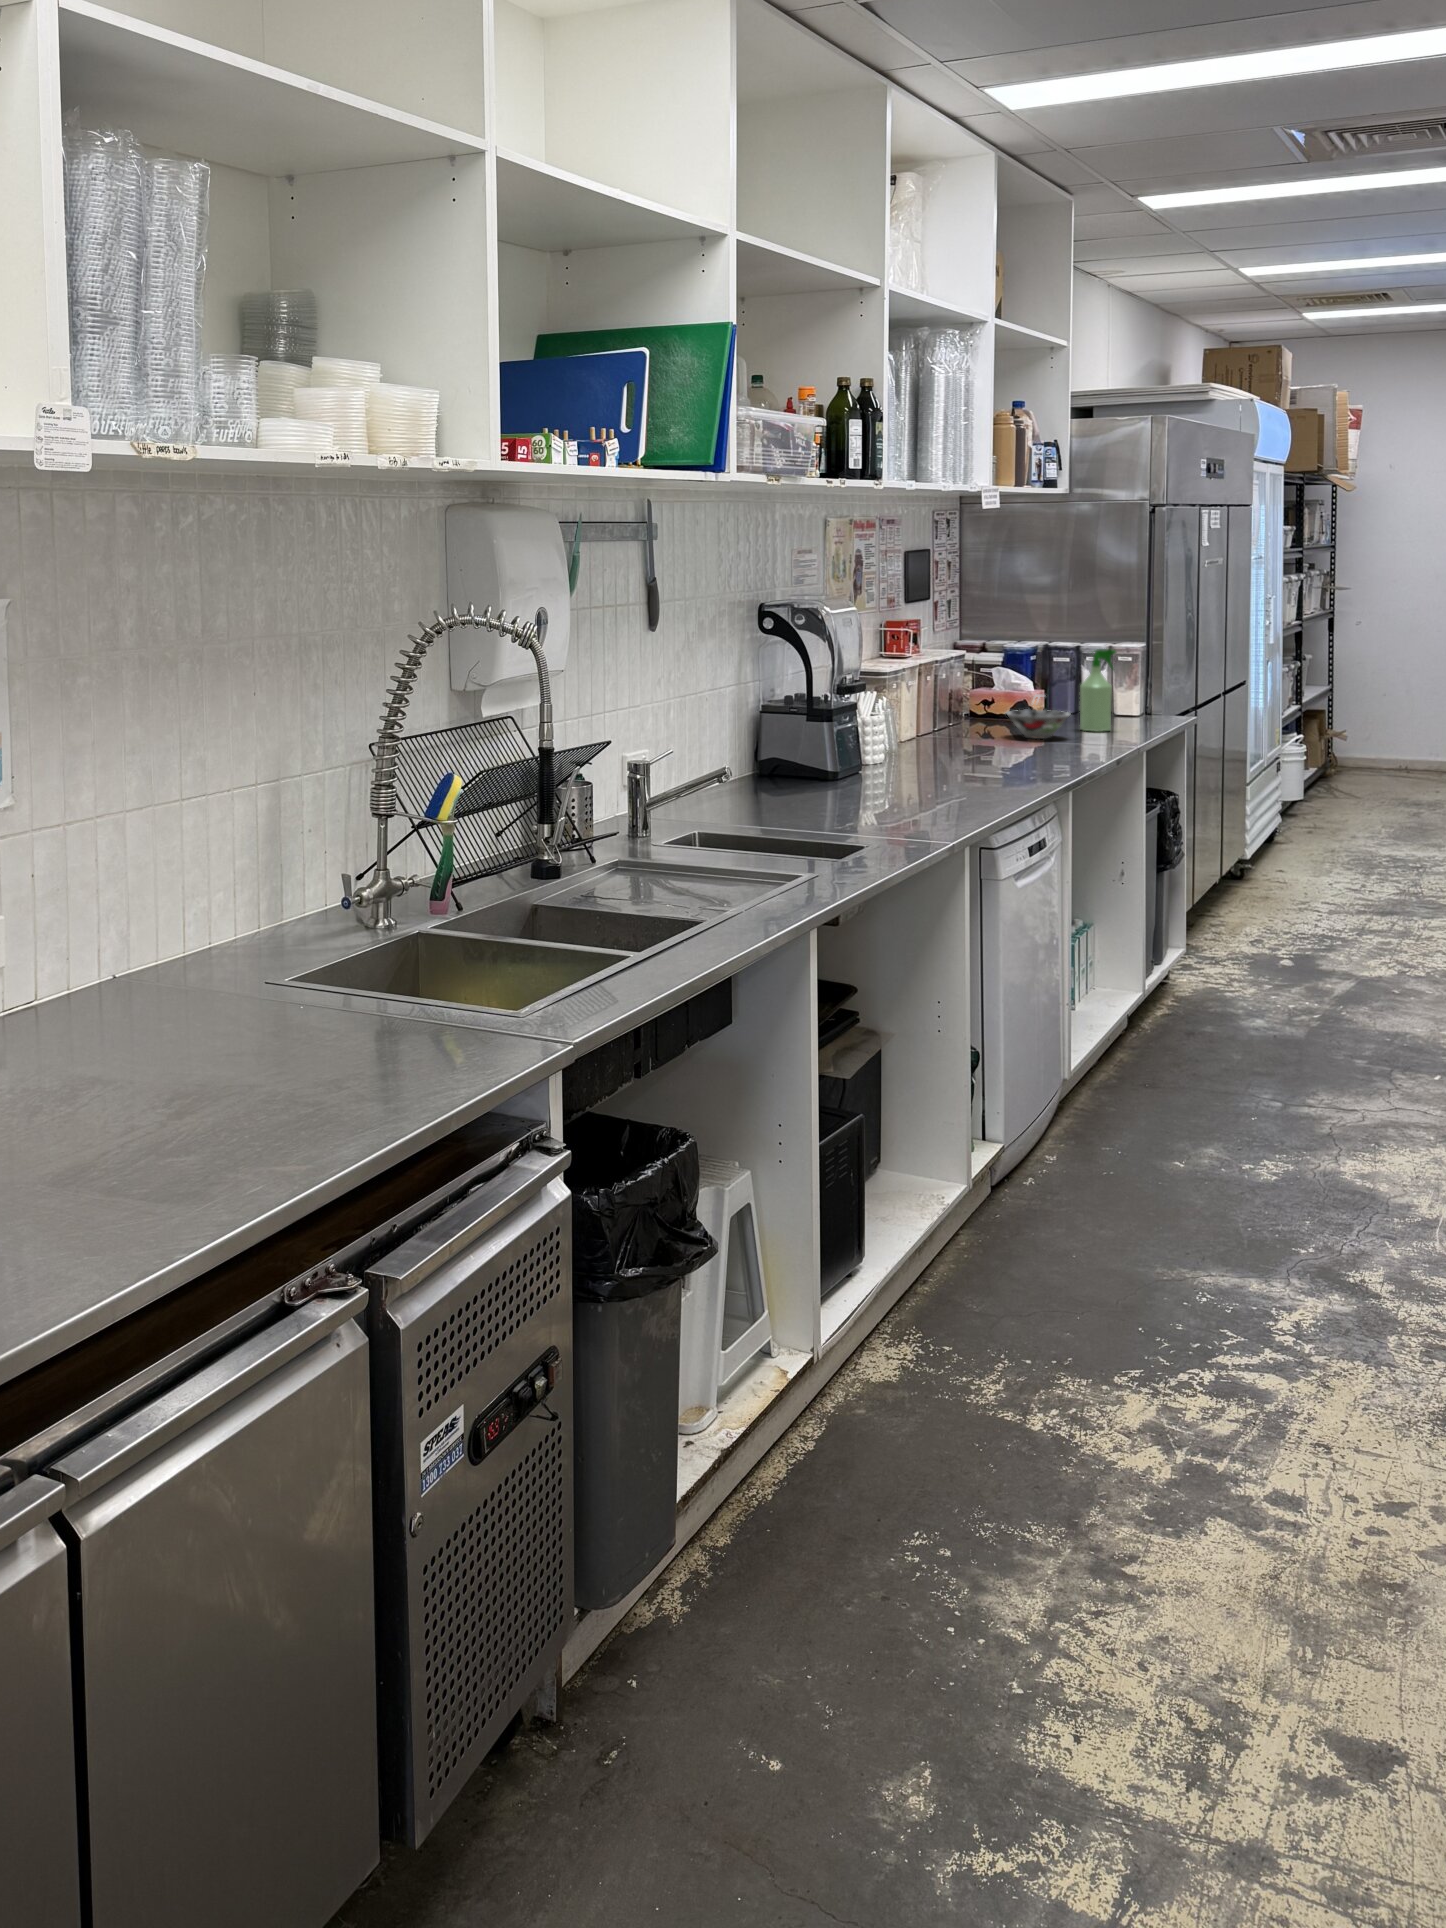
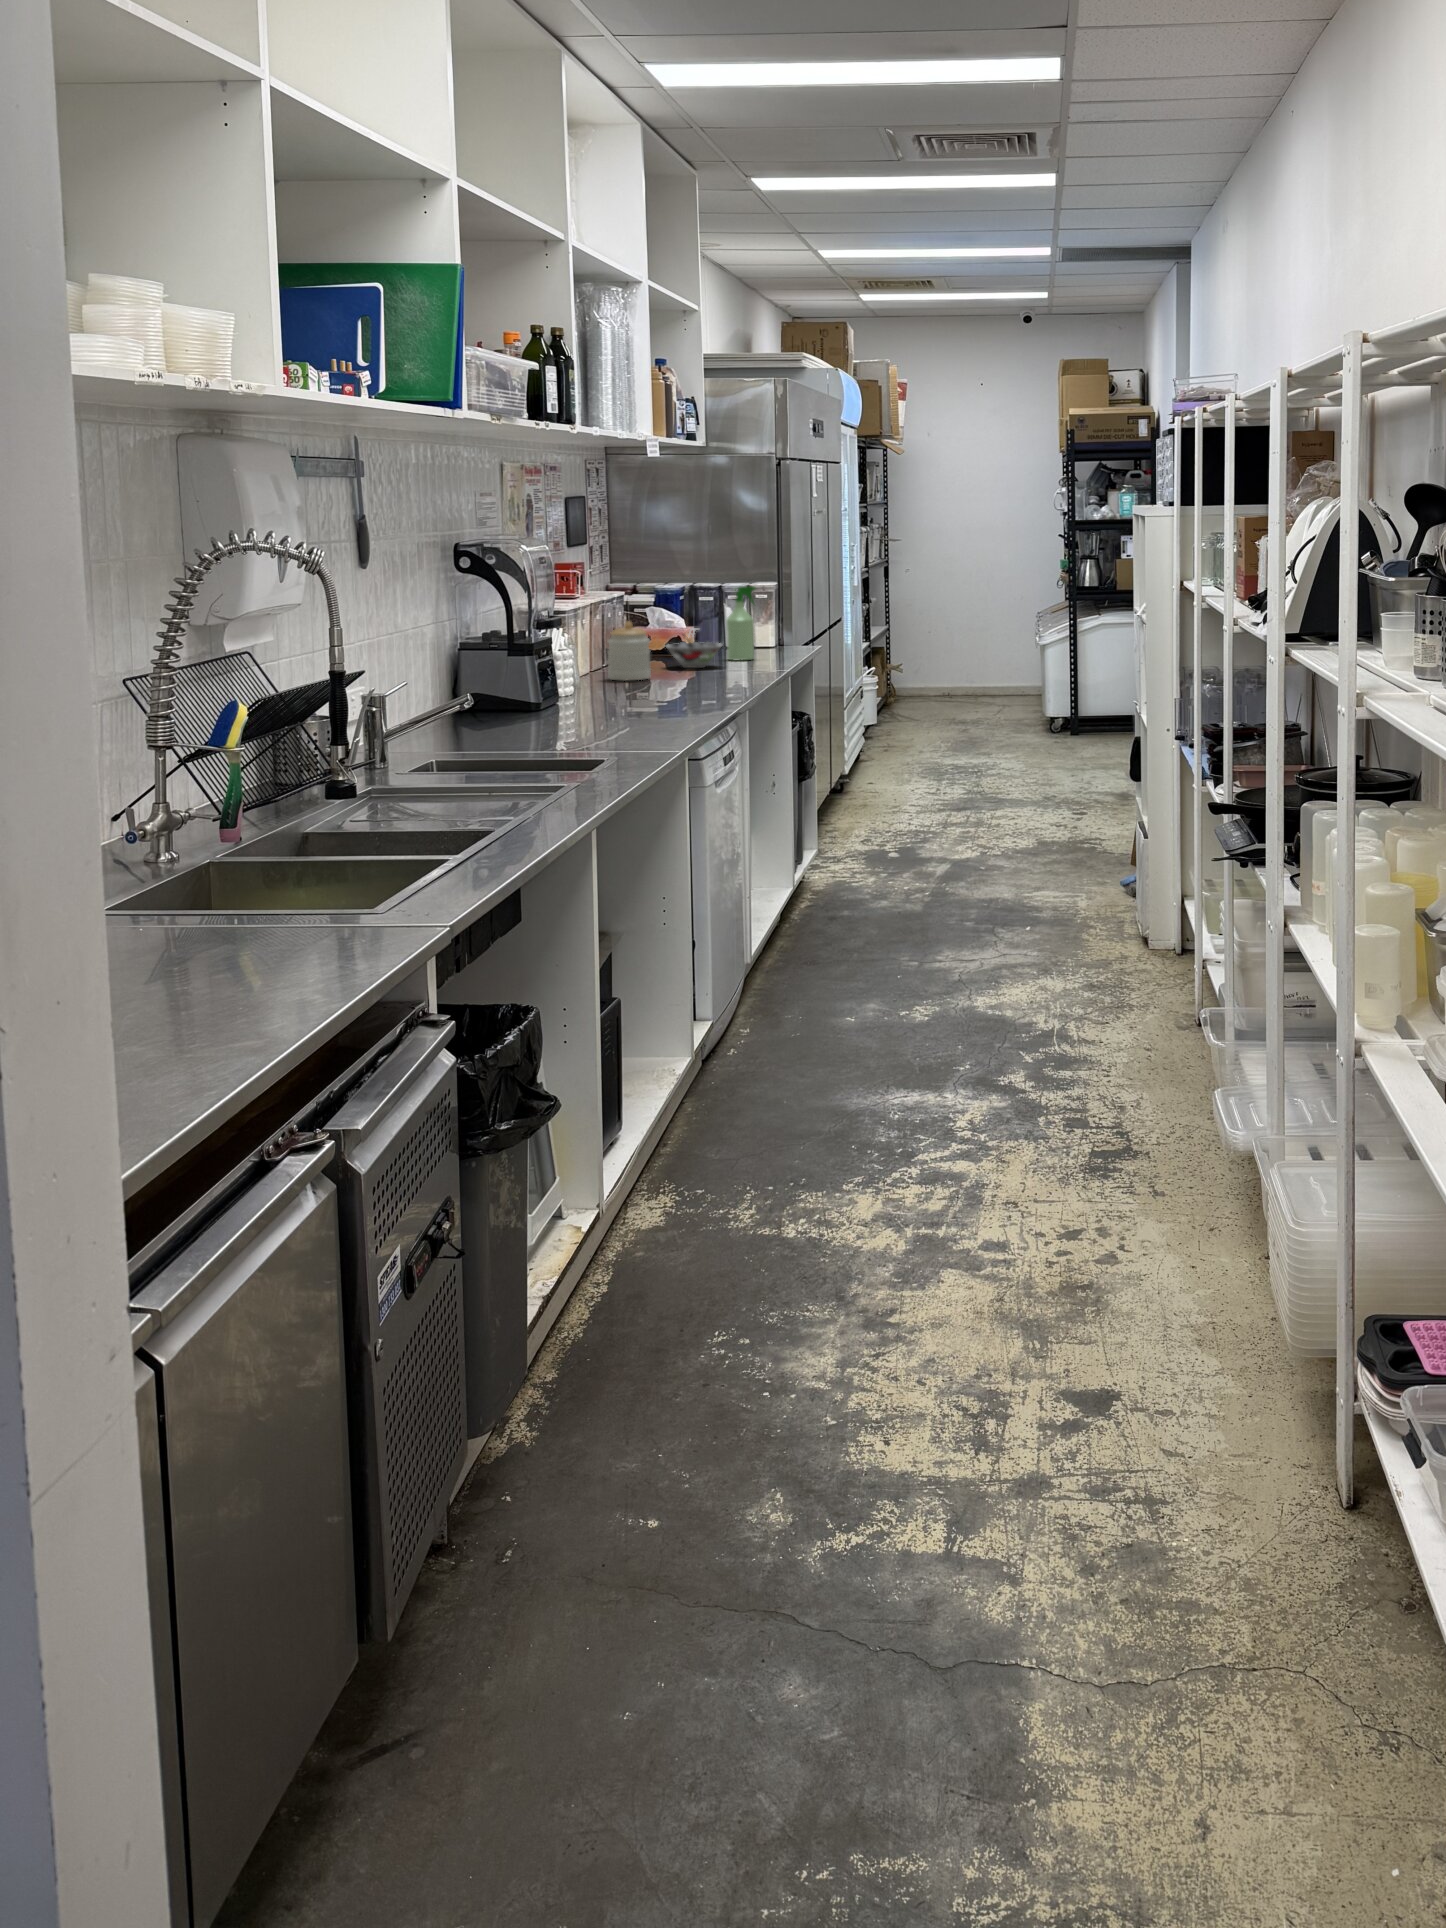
jar: none [935,686,982,750] -> present [608,622,651,681]

